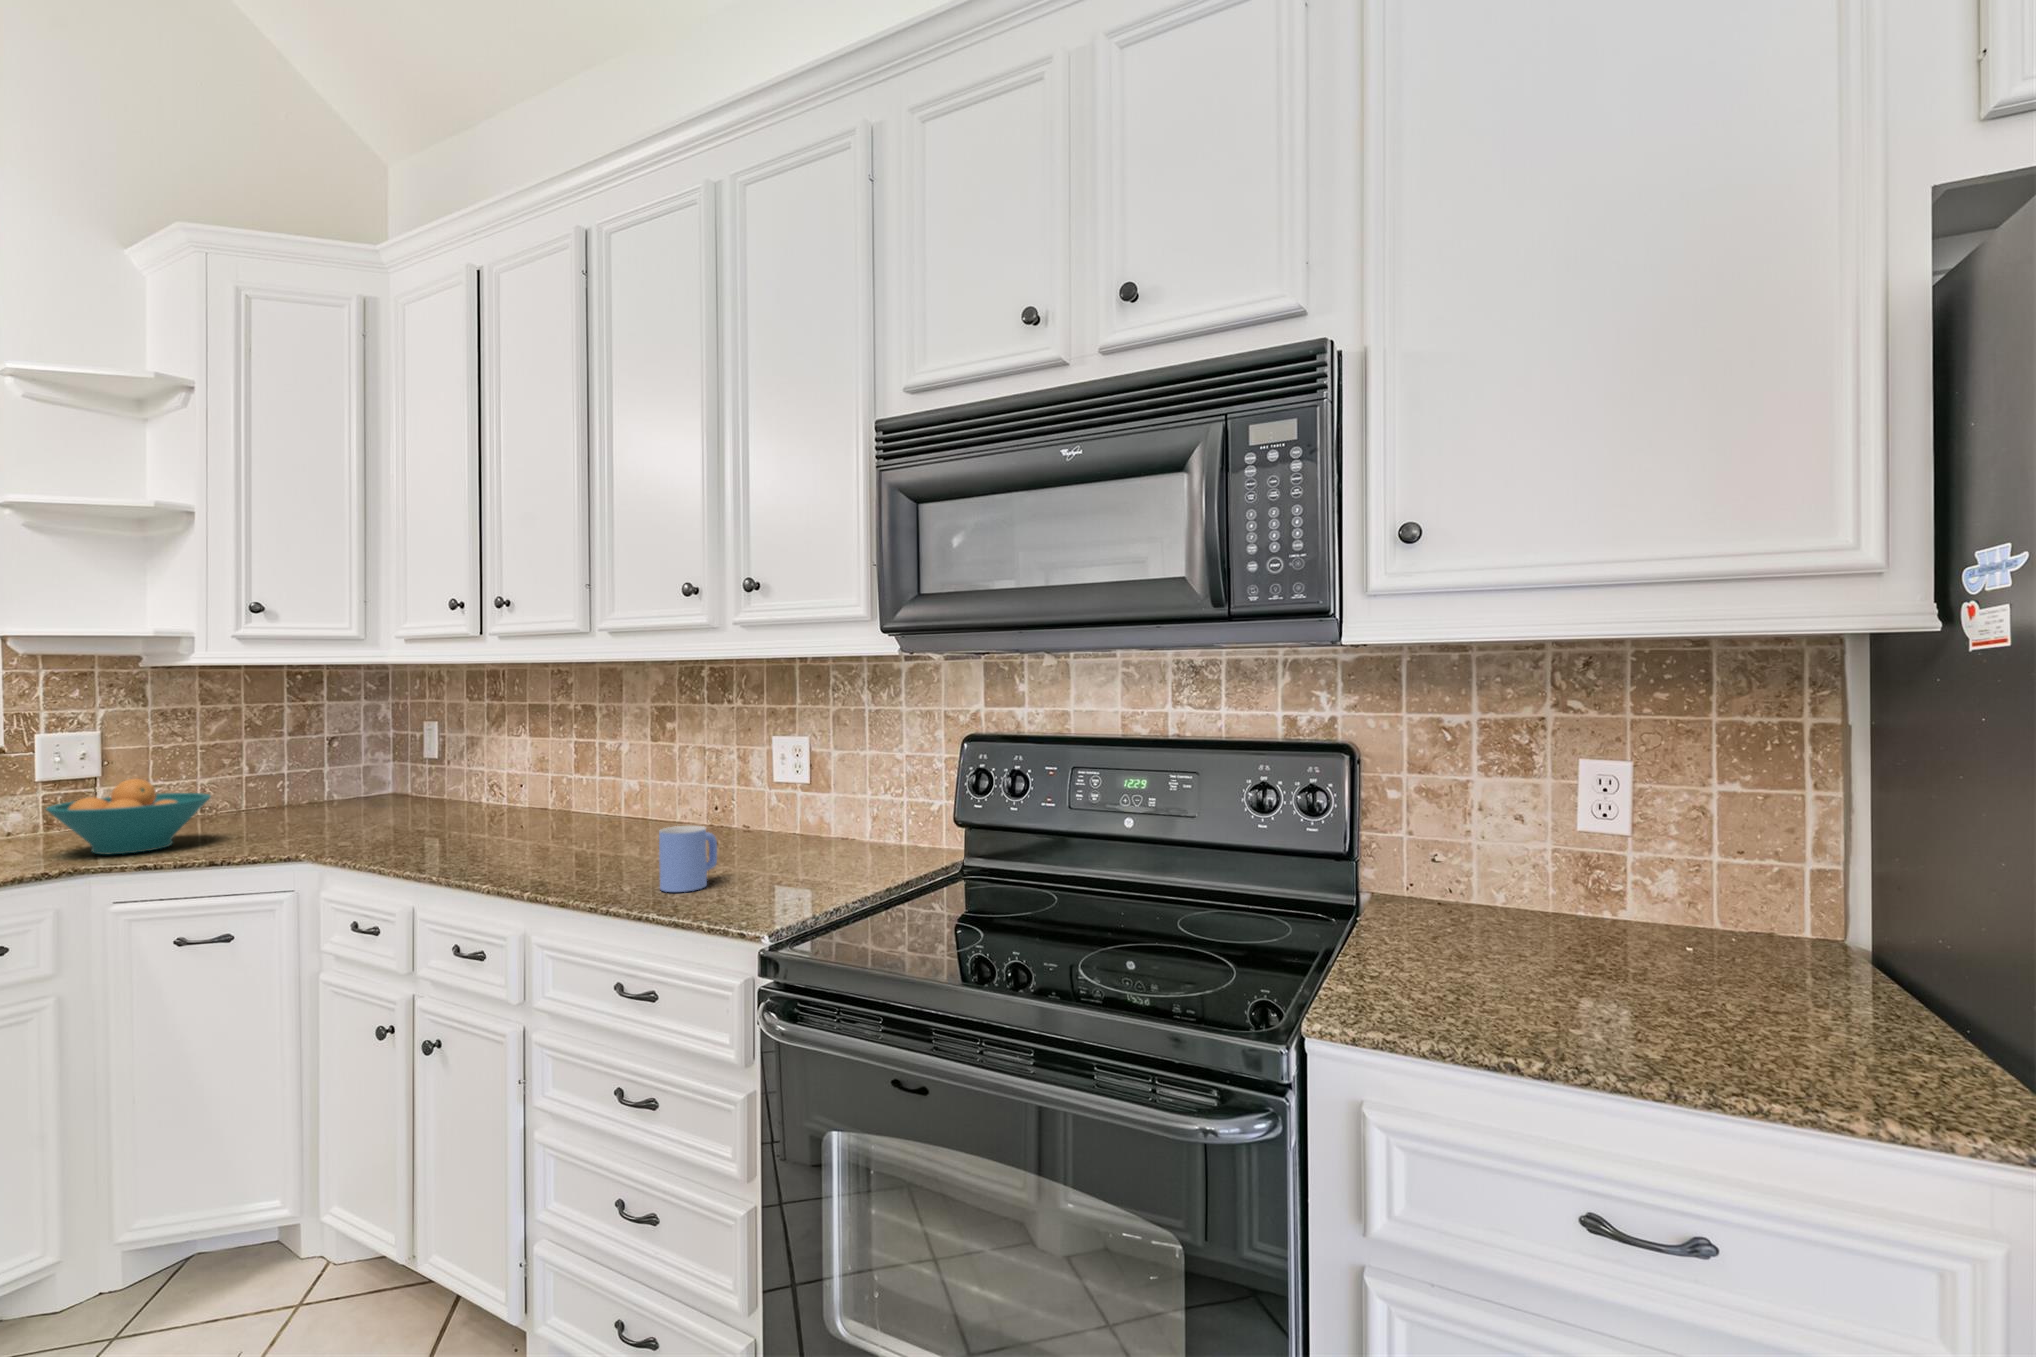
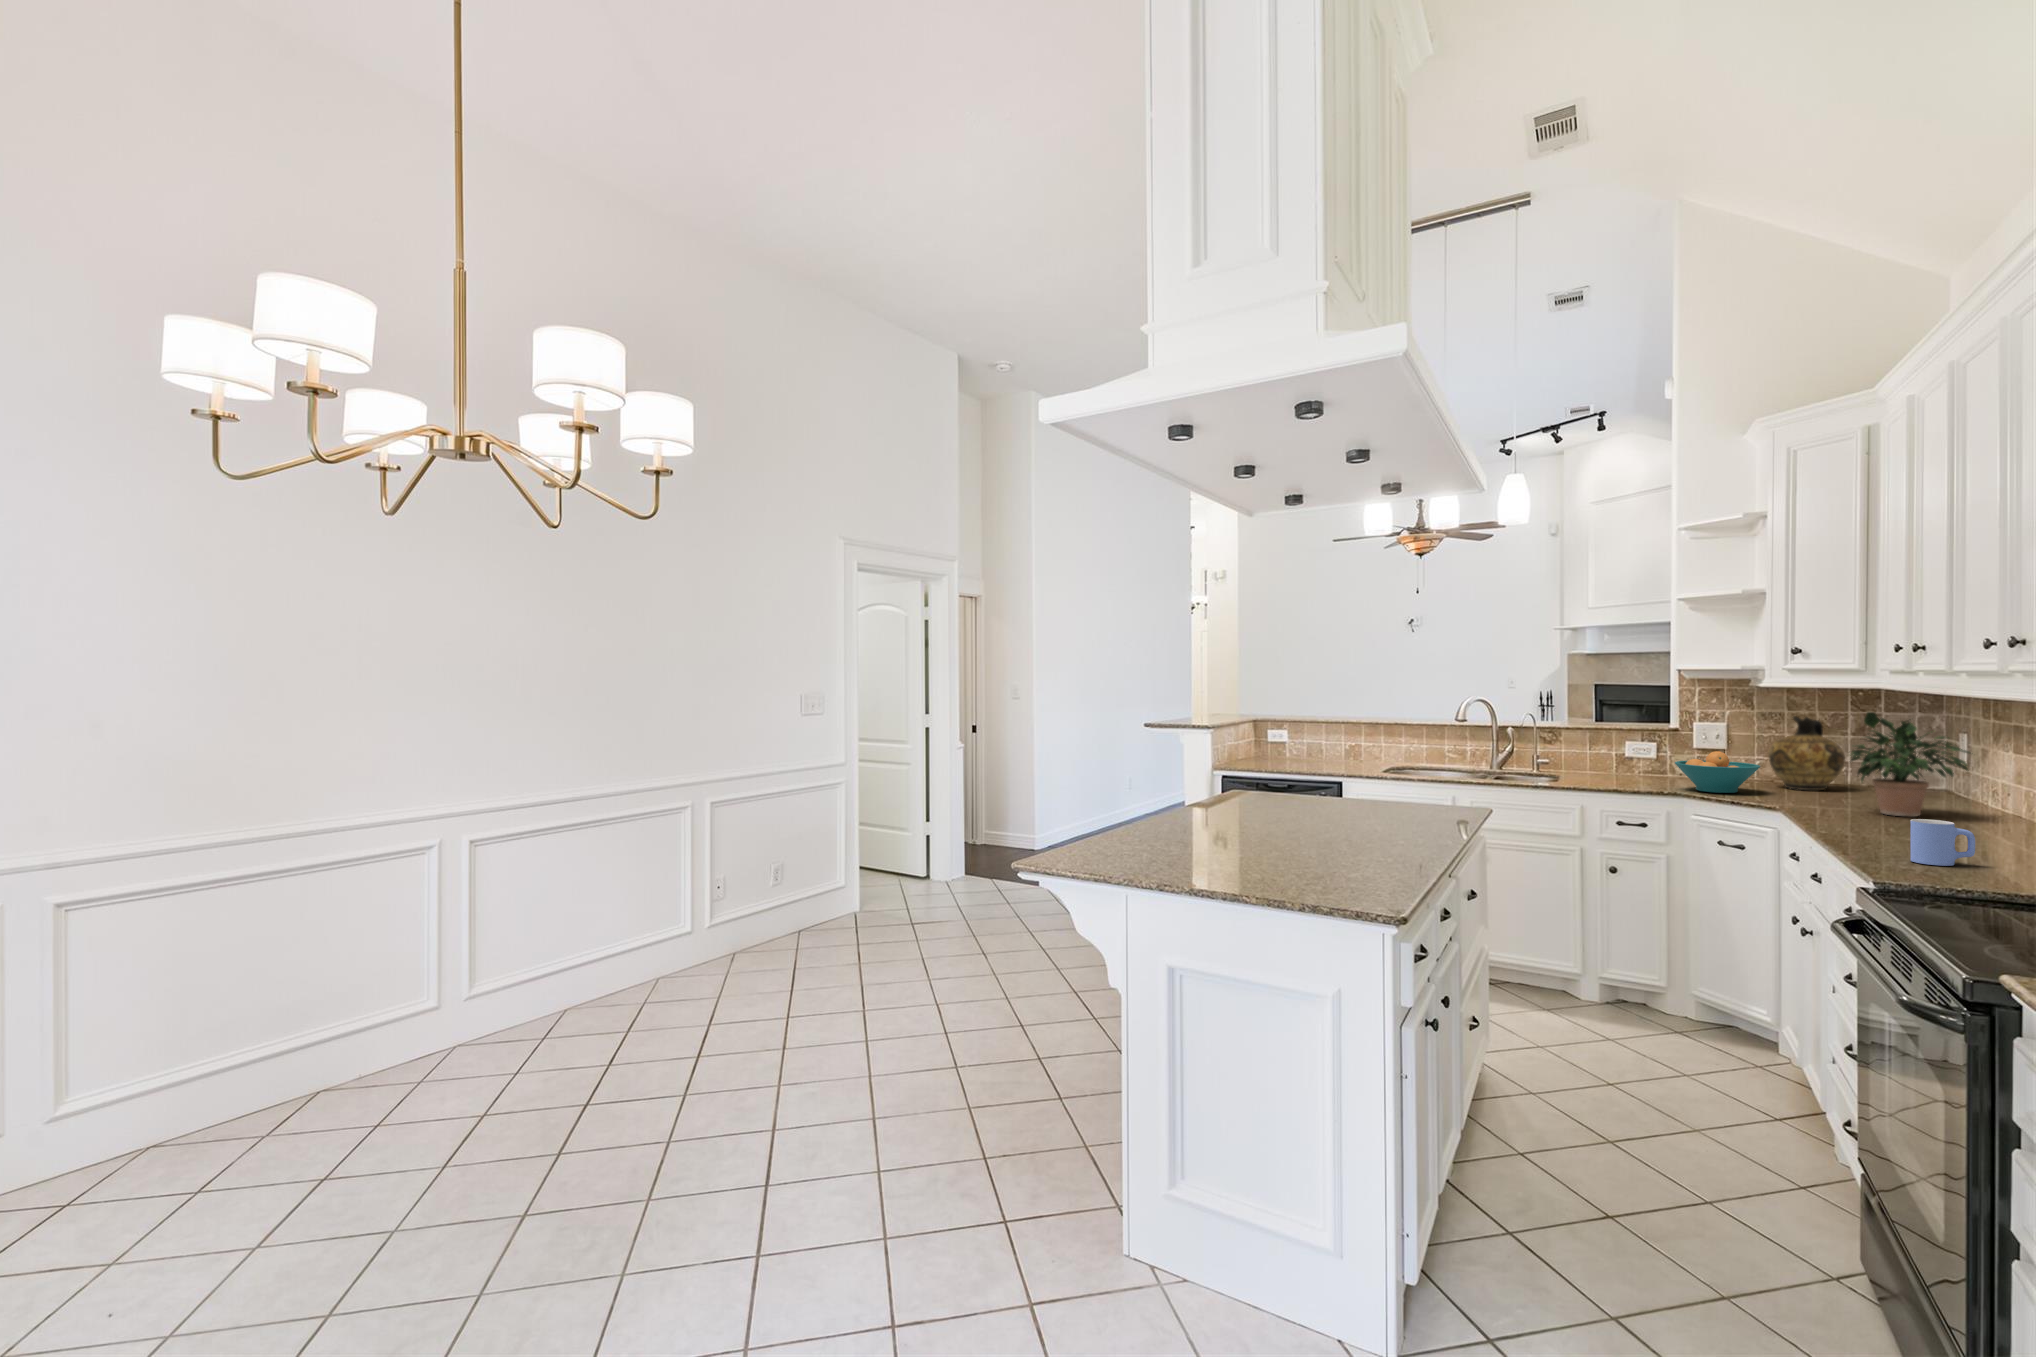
potted plant: none [376,691,532,836] -> present [1850,712,1970,817]
ceramic jug: none [188,711,302,824] -> present [1768,716,1845,790]

